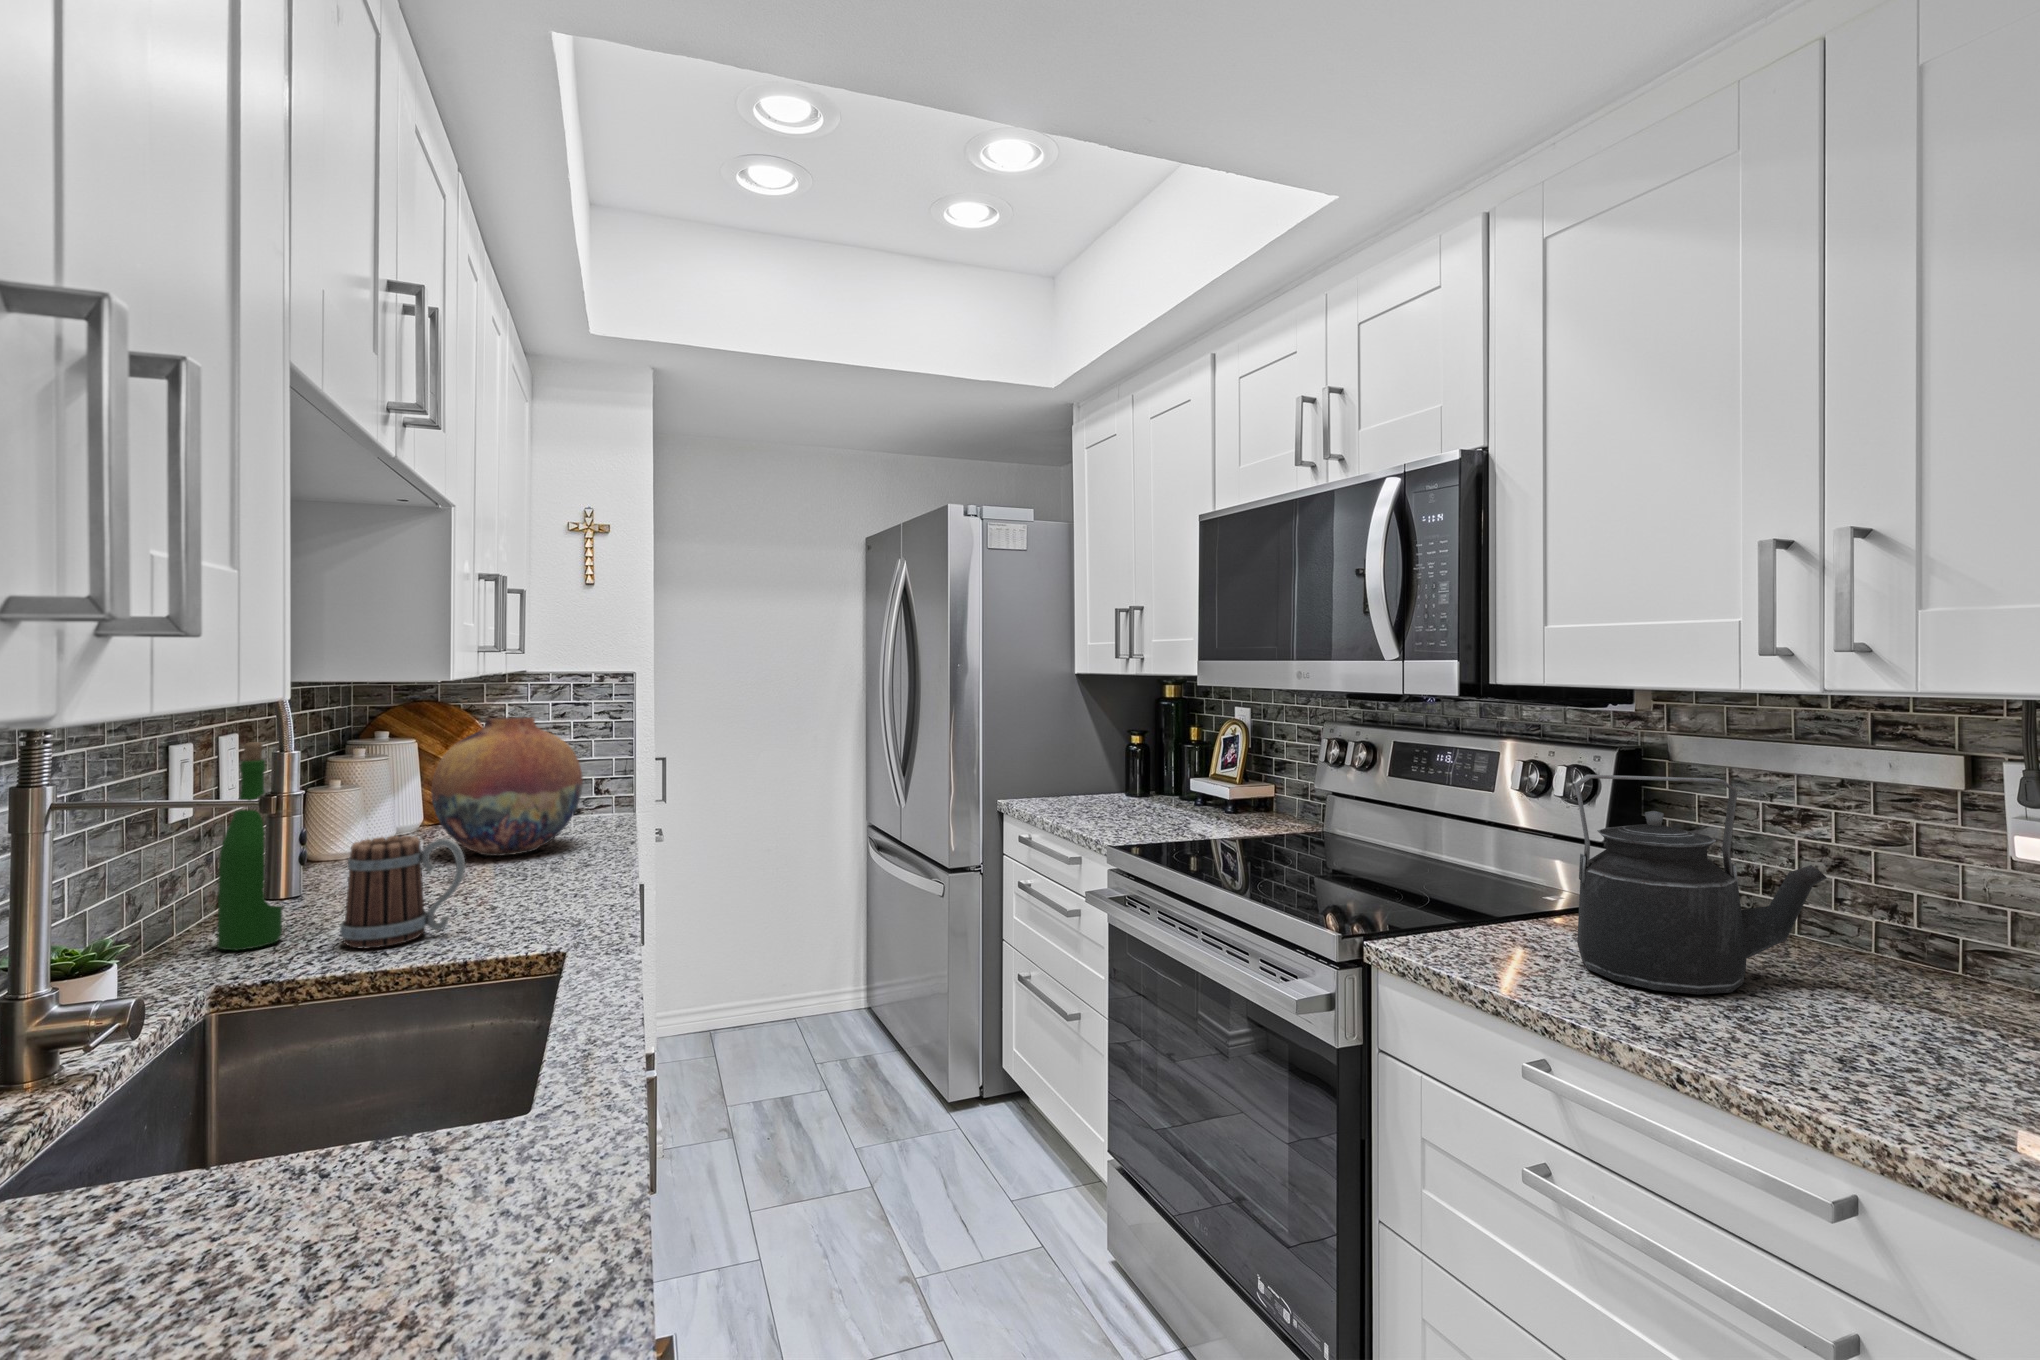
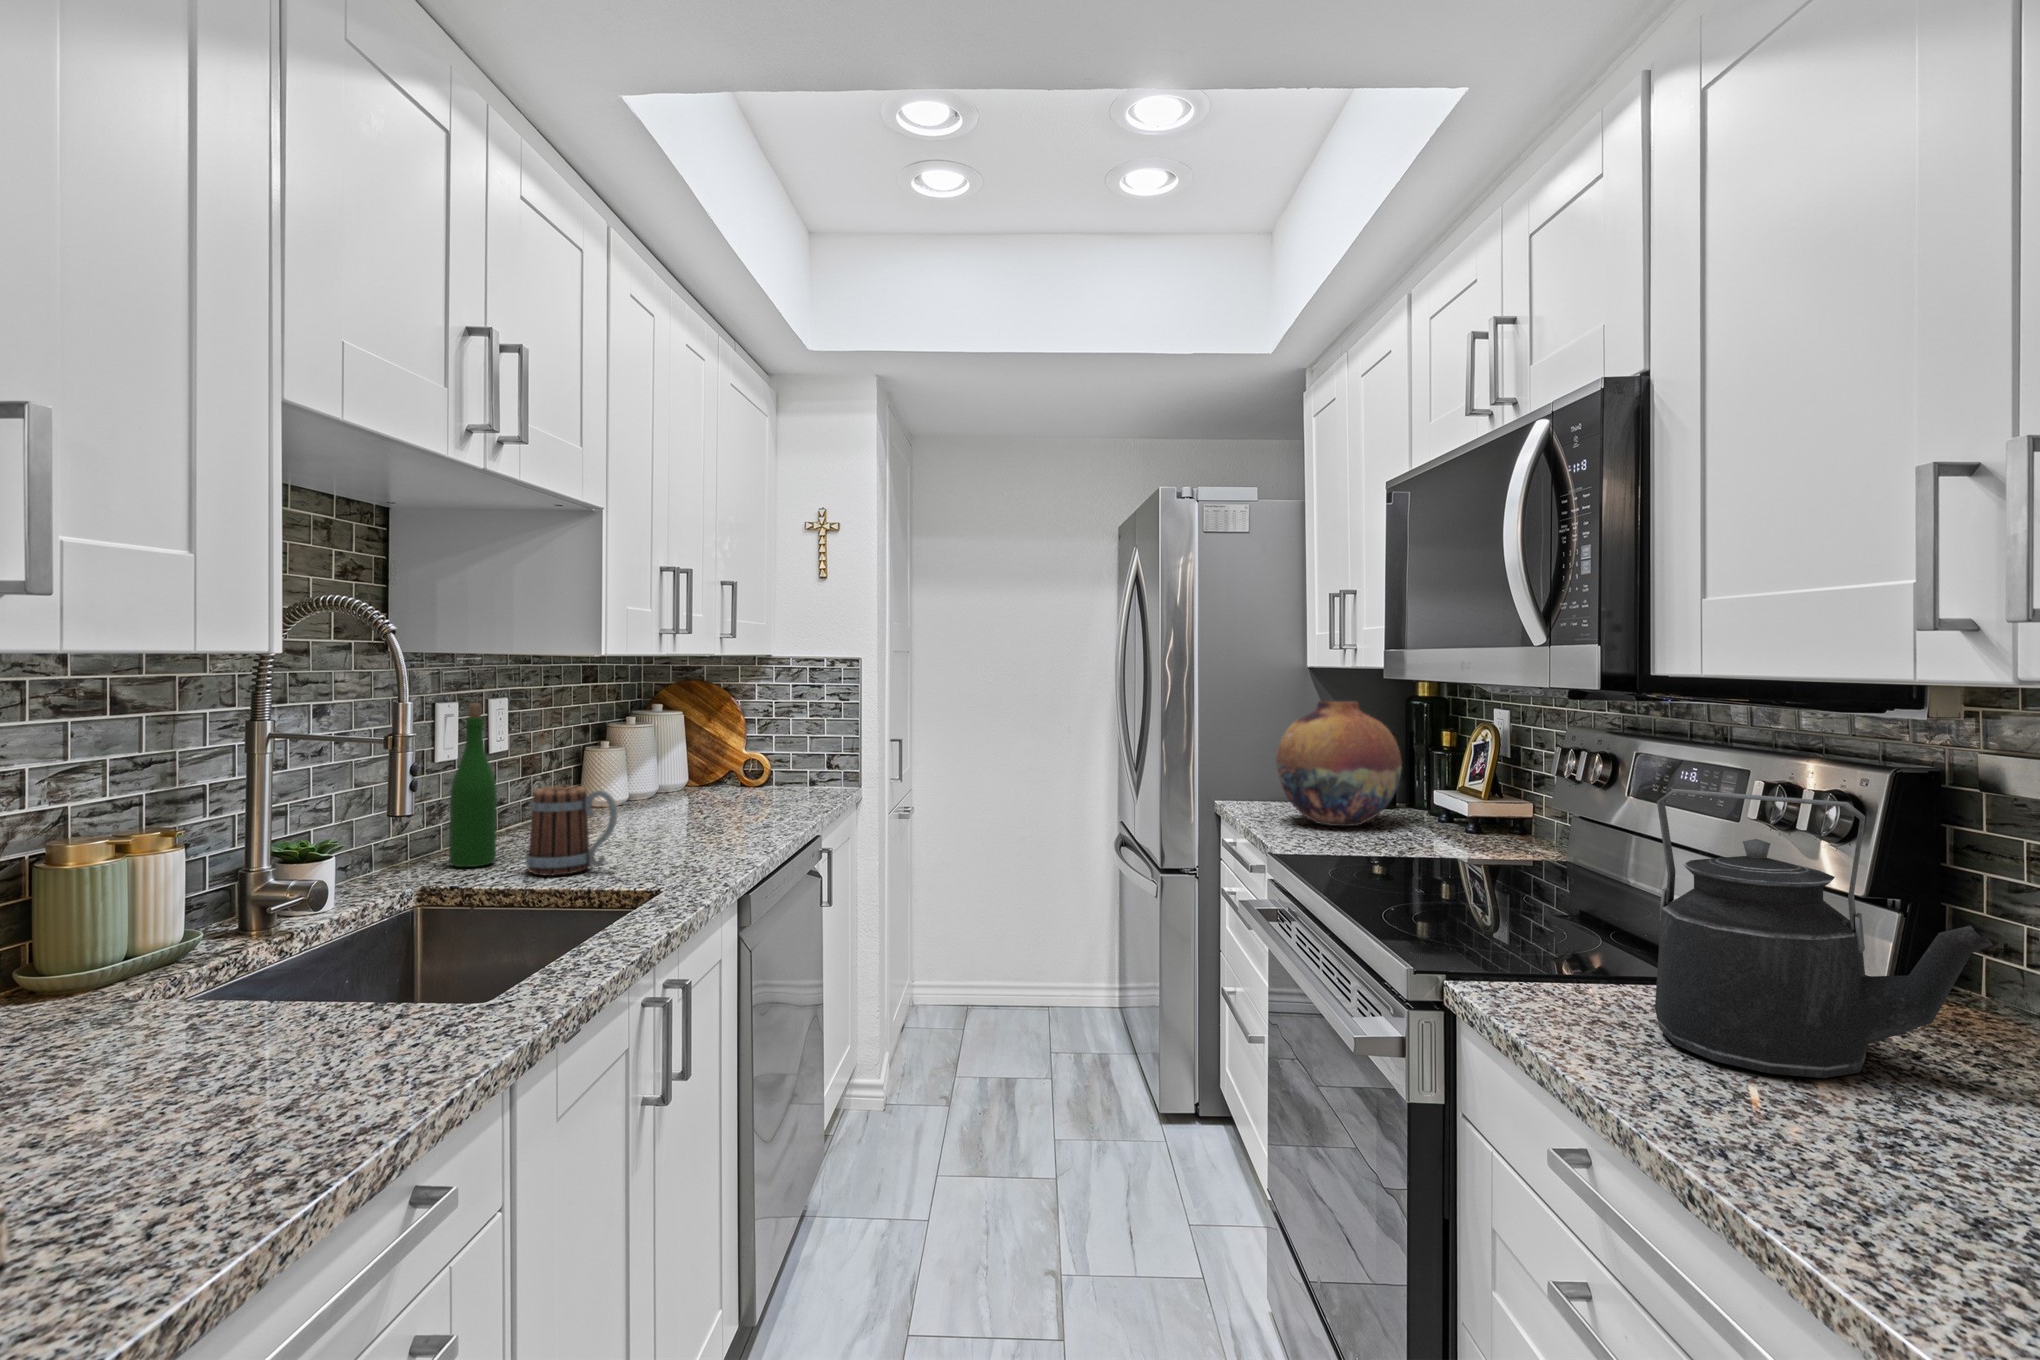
vase: present [431,717,583,856] -> present [1276,701,1402,826]

